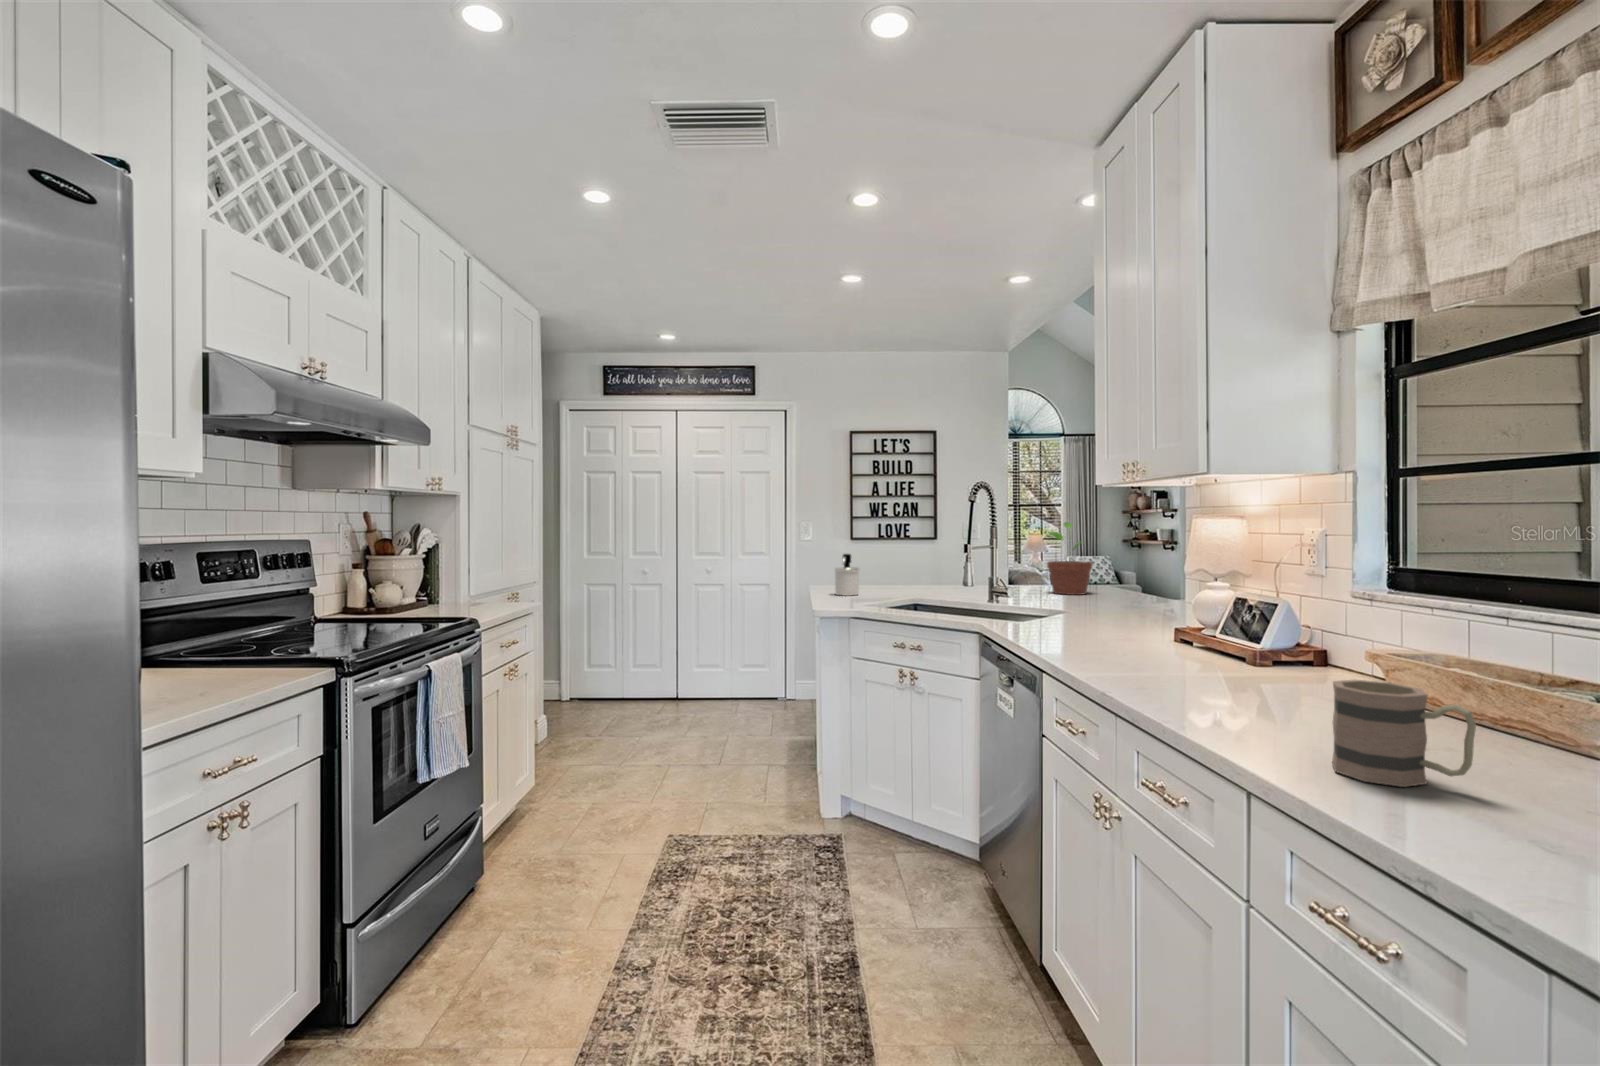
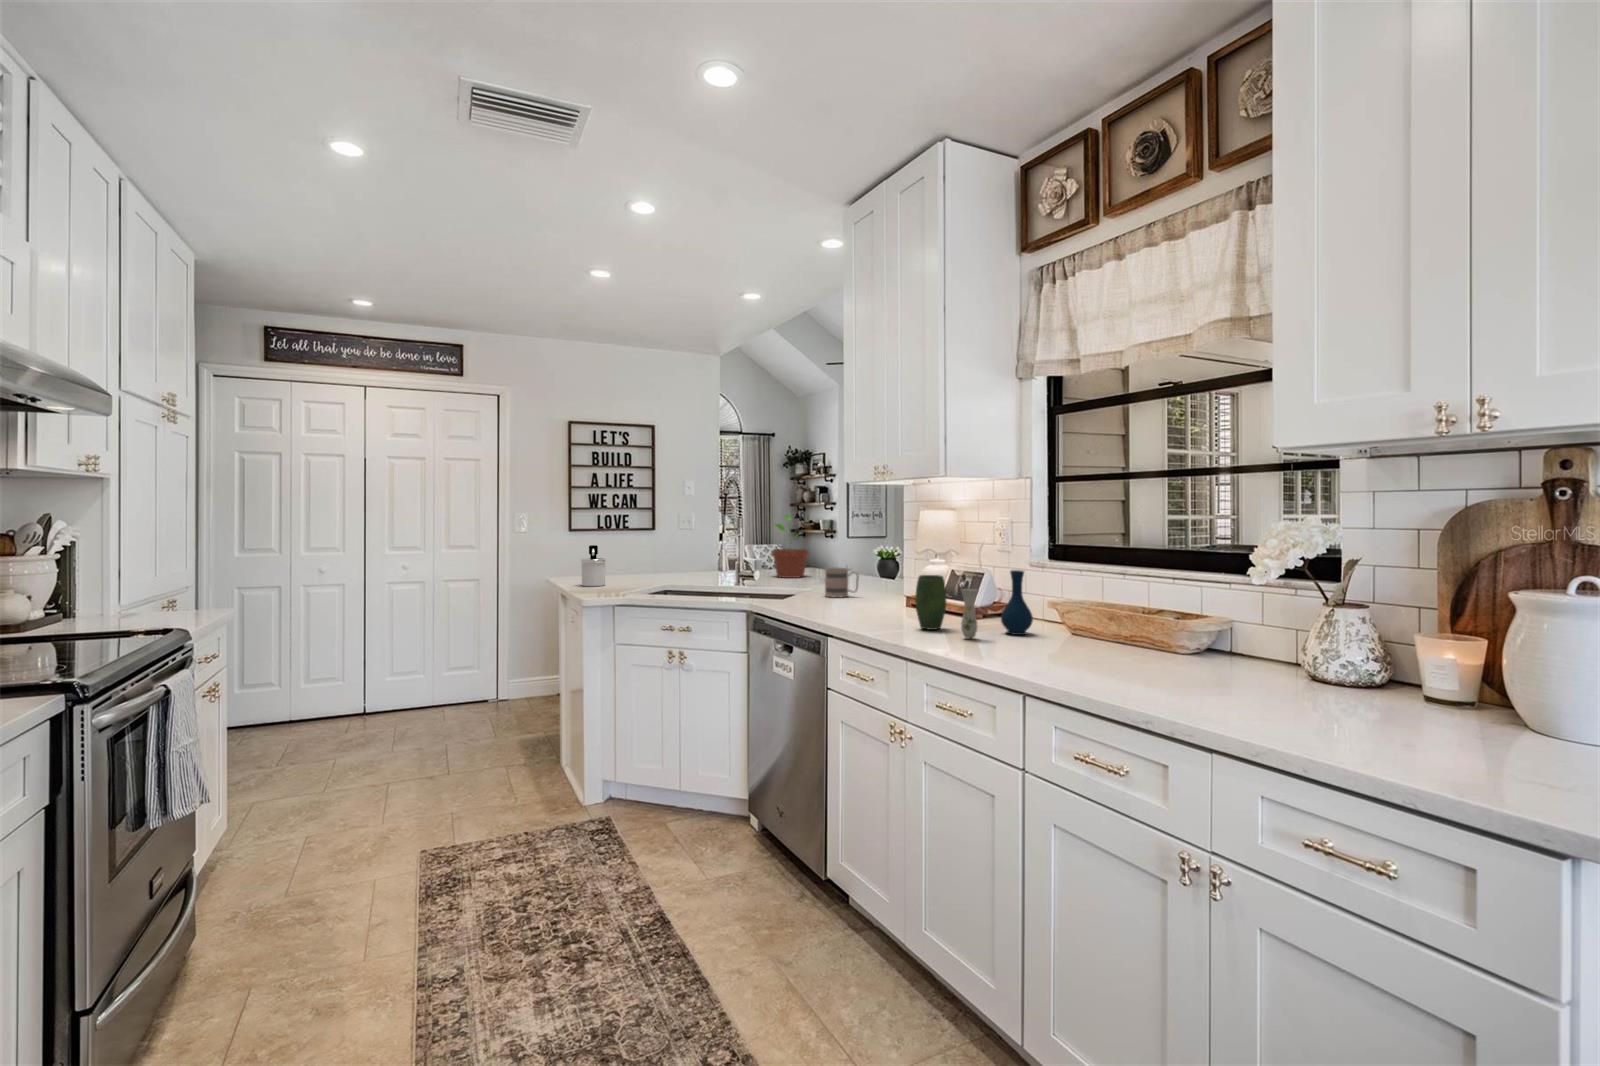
vase: none [1161,598,1340,690] -> present [915,570,1033,638]
mug: present [1332,680,1476,787] -> present [825,568,859,597]

